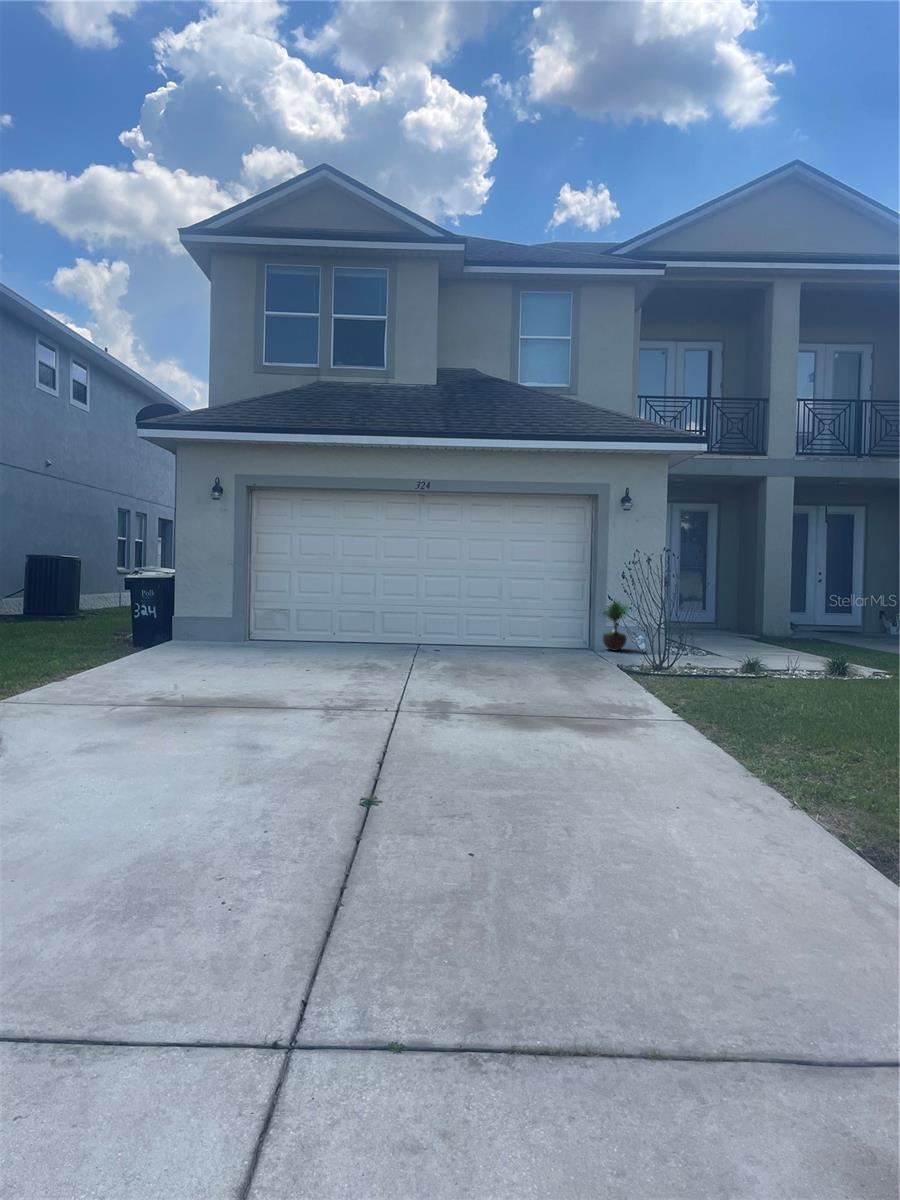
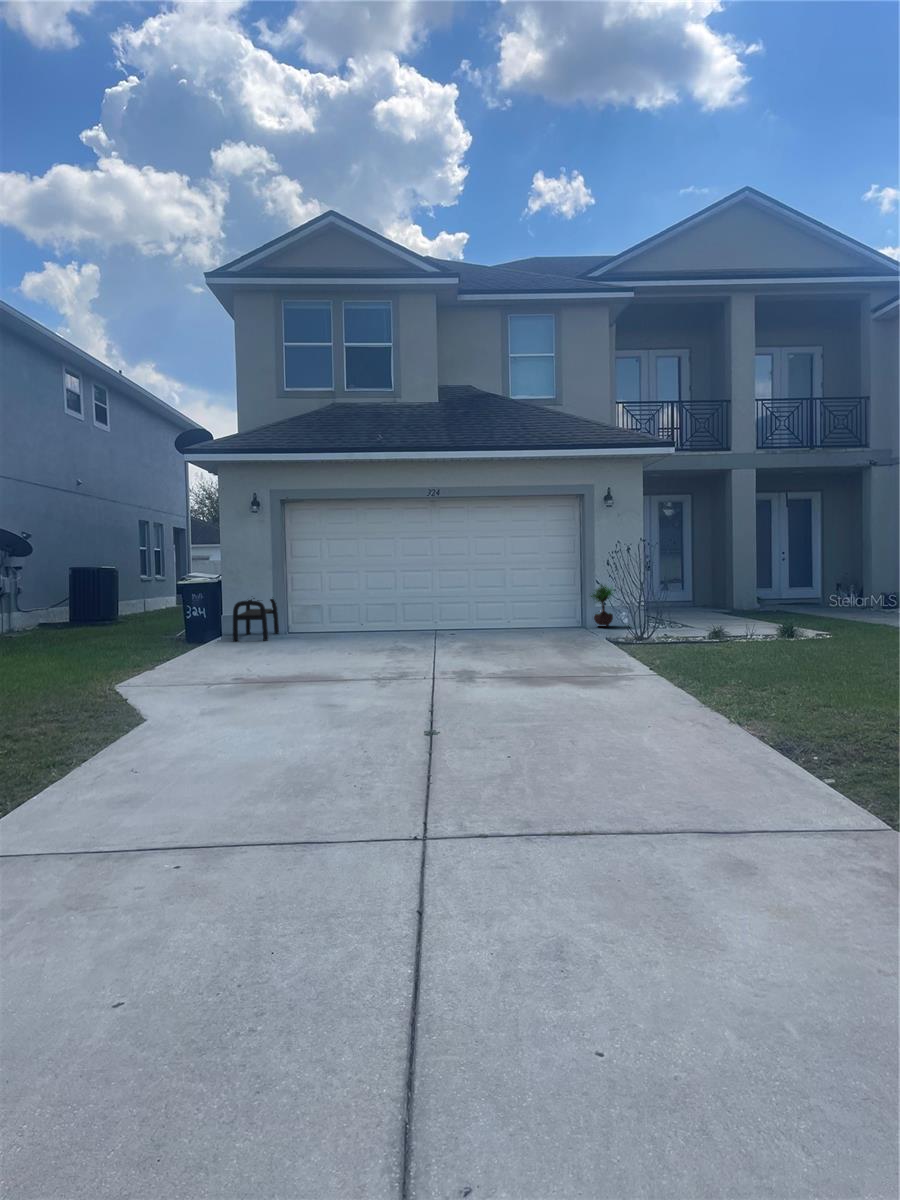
bench: none [178,596,237,649] -> present [233,597,279,641]

